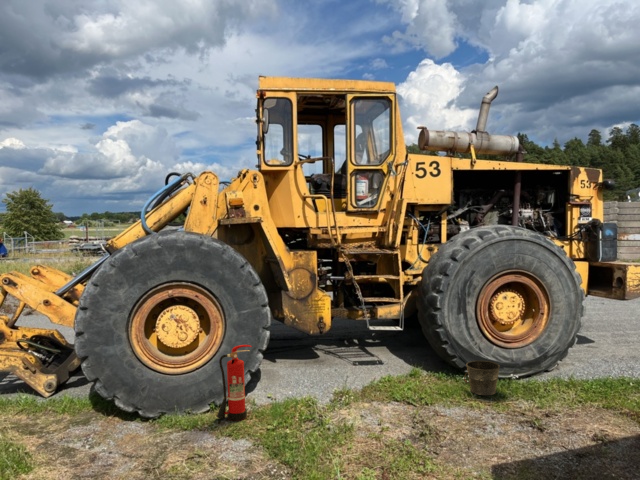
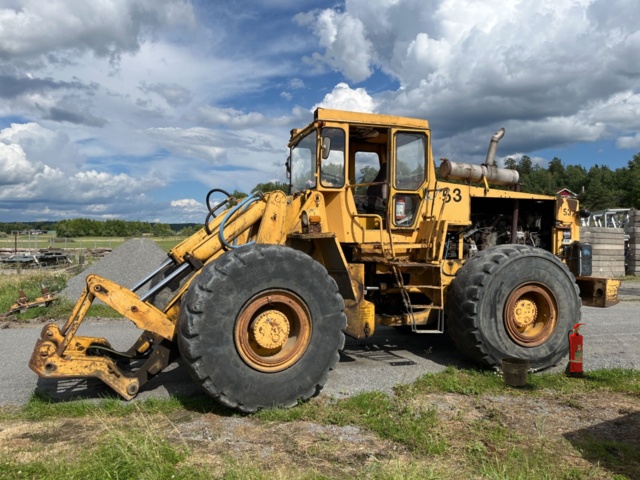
fire extinguisher: present [217,345,252,421] -> present [564,323,586,377]

